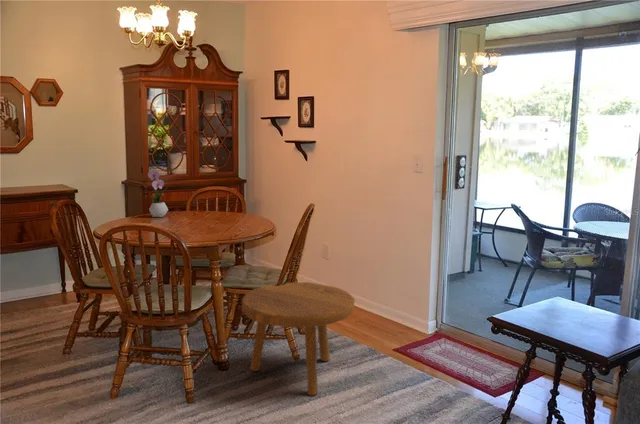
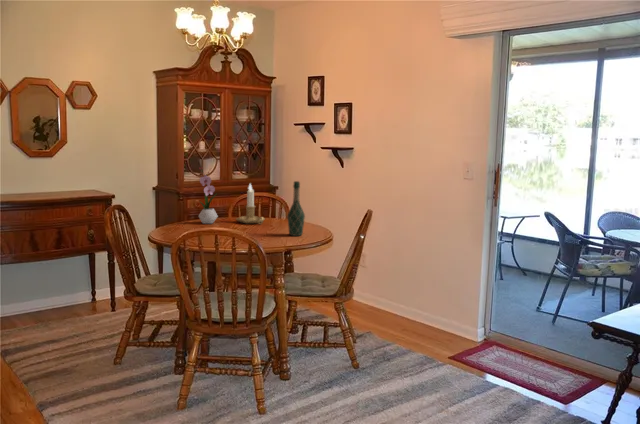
wine bottle: none [228,175,245,229] -> present [287,181,305,236]
candlestick: none [186,177,216,218] -> present [236,184,265,224]
footstool: present [242,282,355,395] -> none [307,290,421,404]

